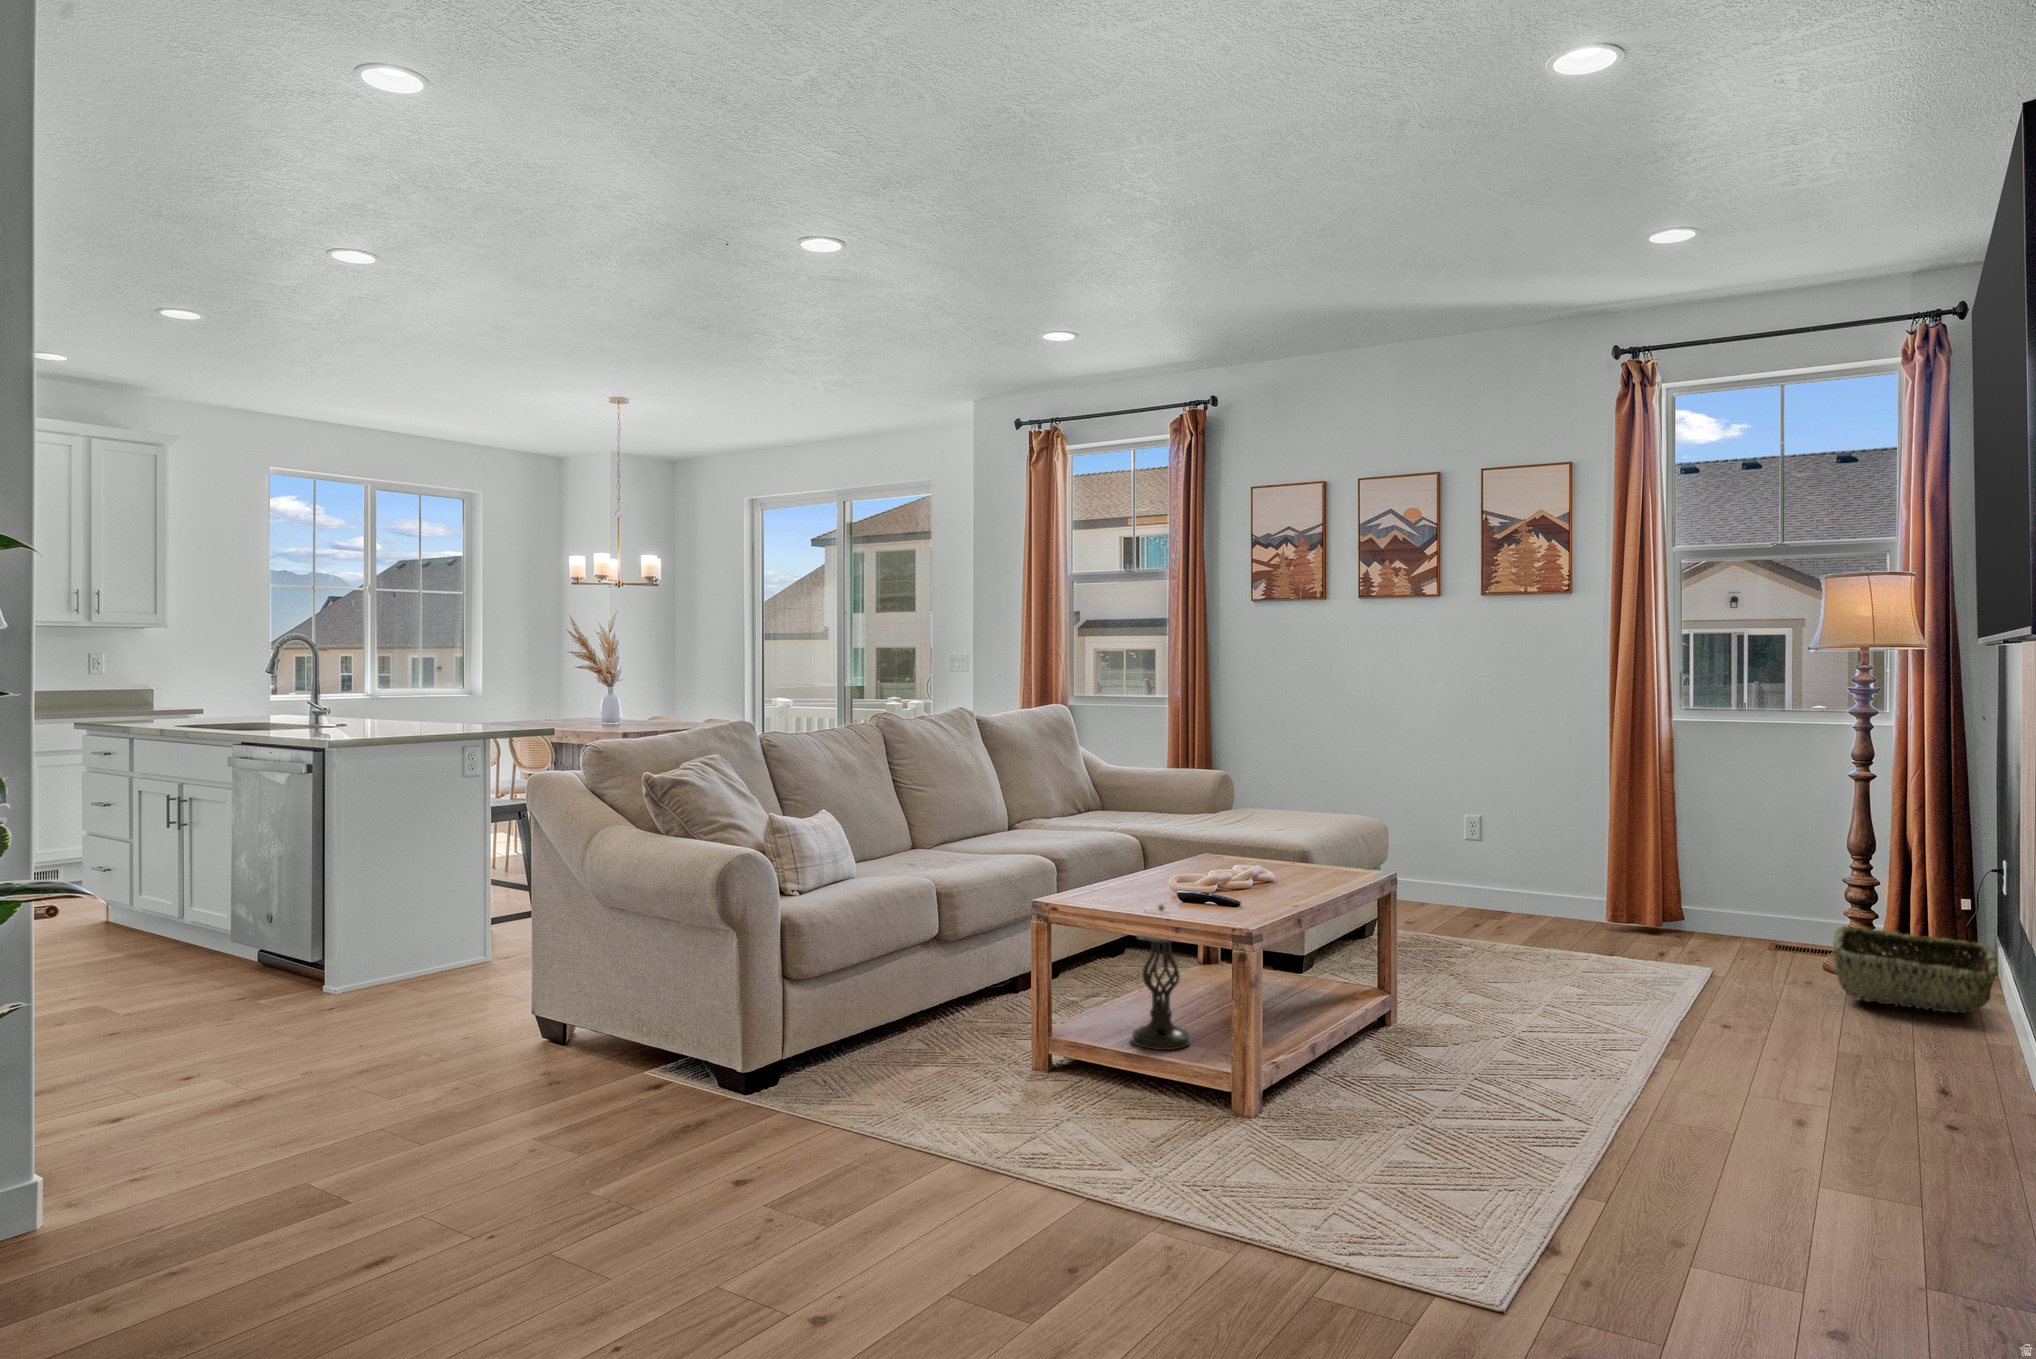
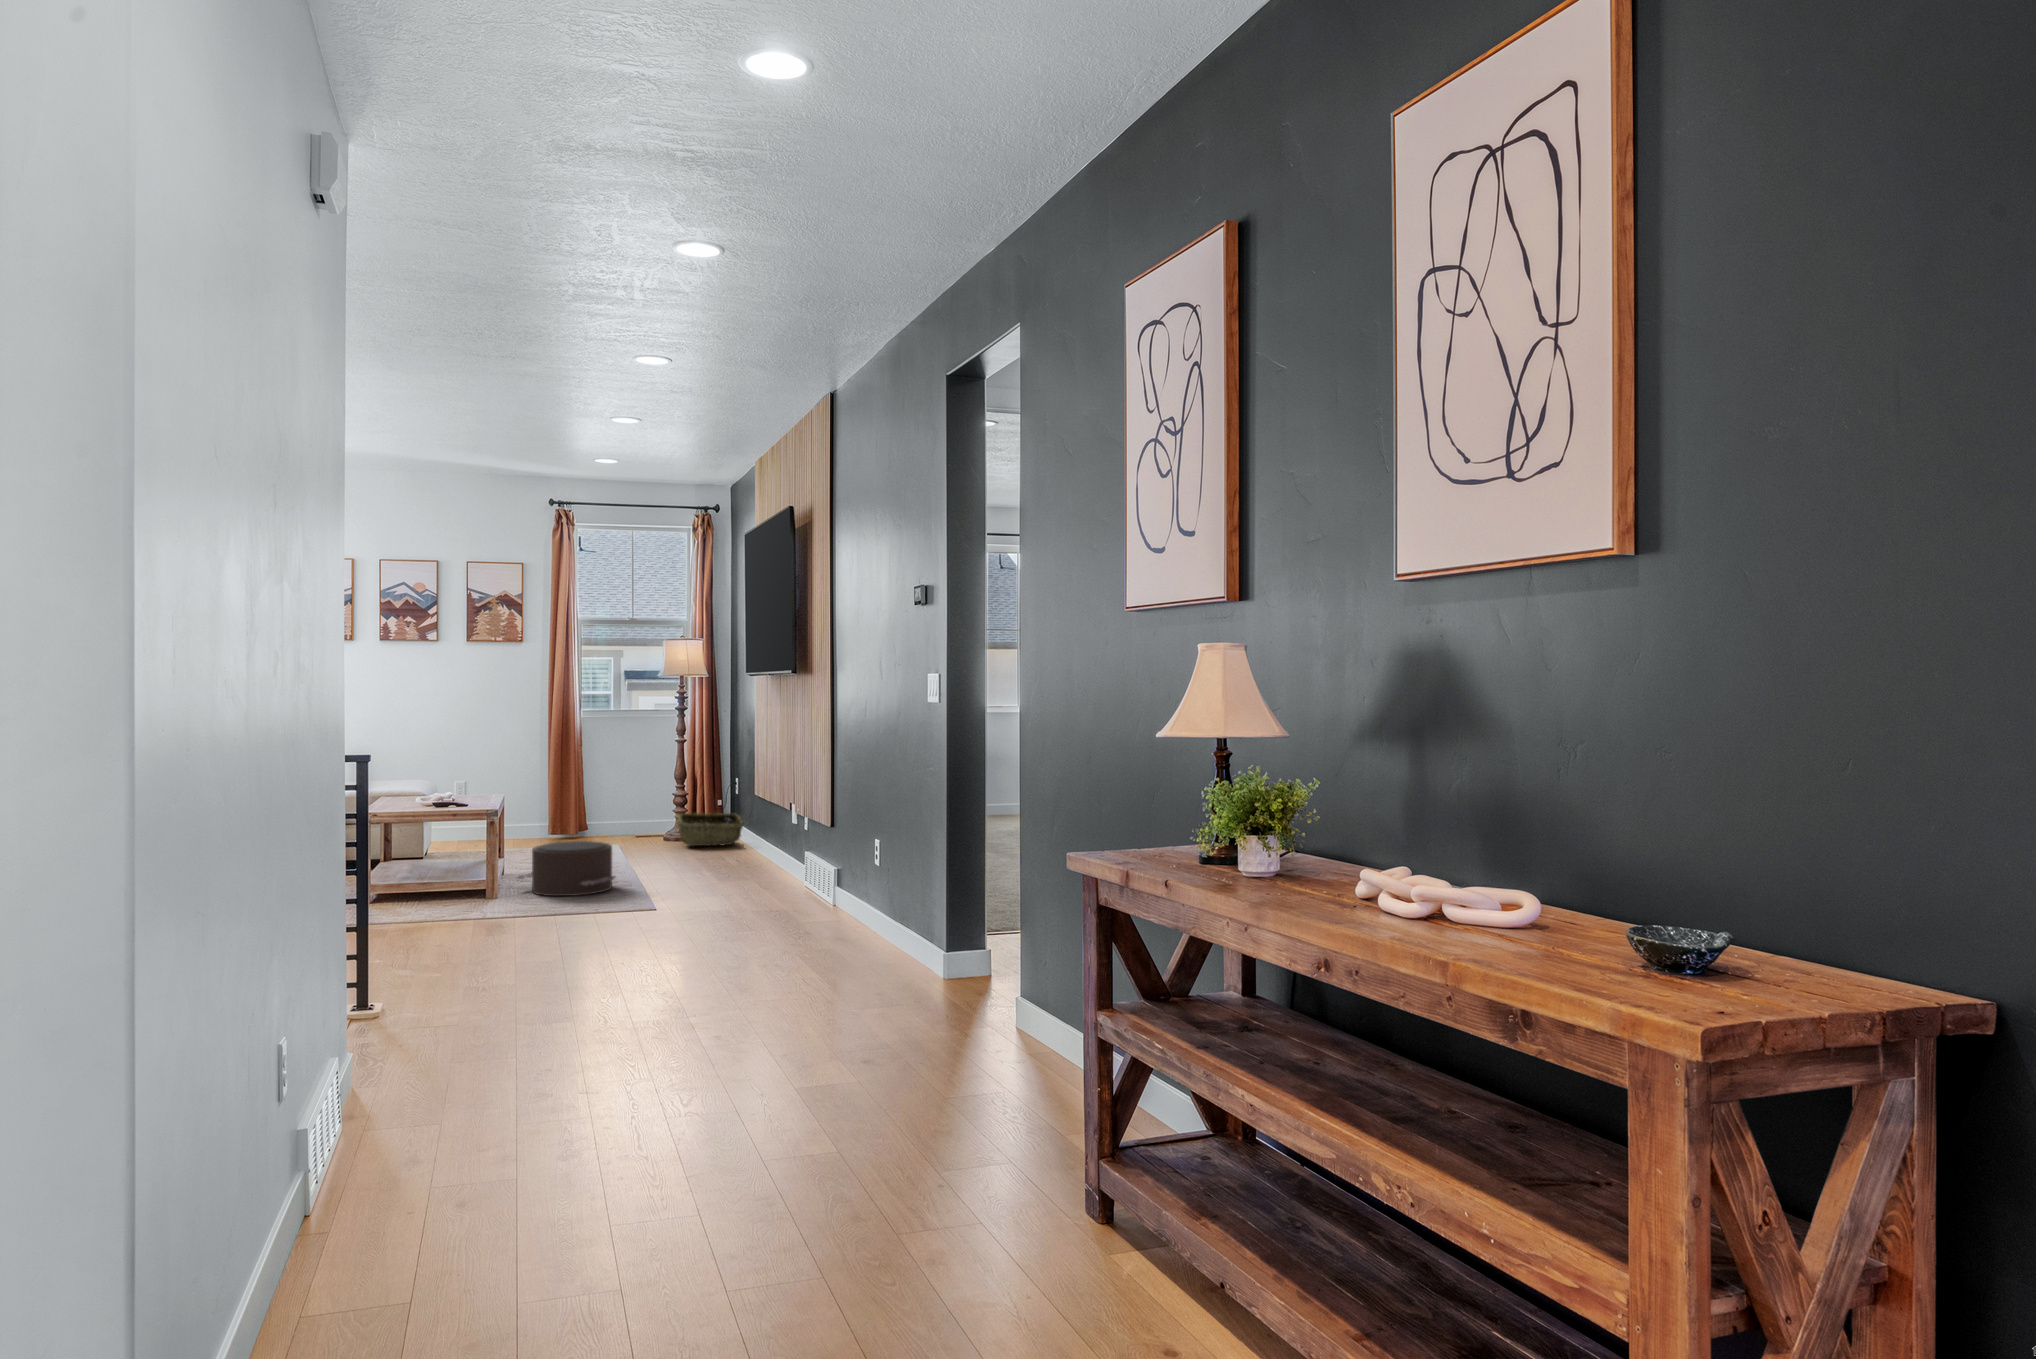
candle holder: present [1132,905,1190,1050] -> none [399,821,433,896]
pouf: none [1394,973,1591,1108] -> present [517,841,615,896]

